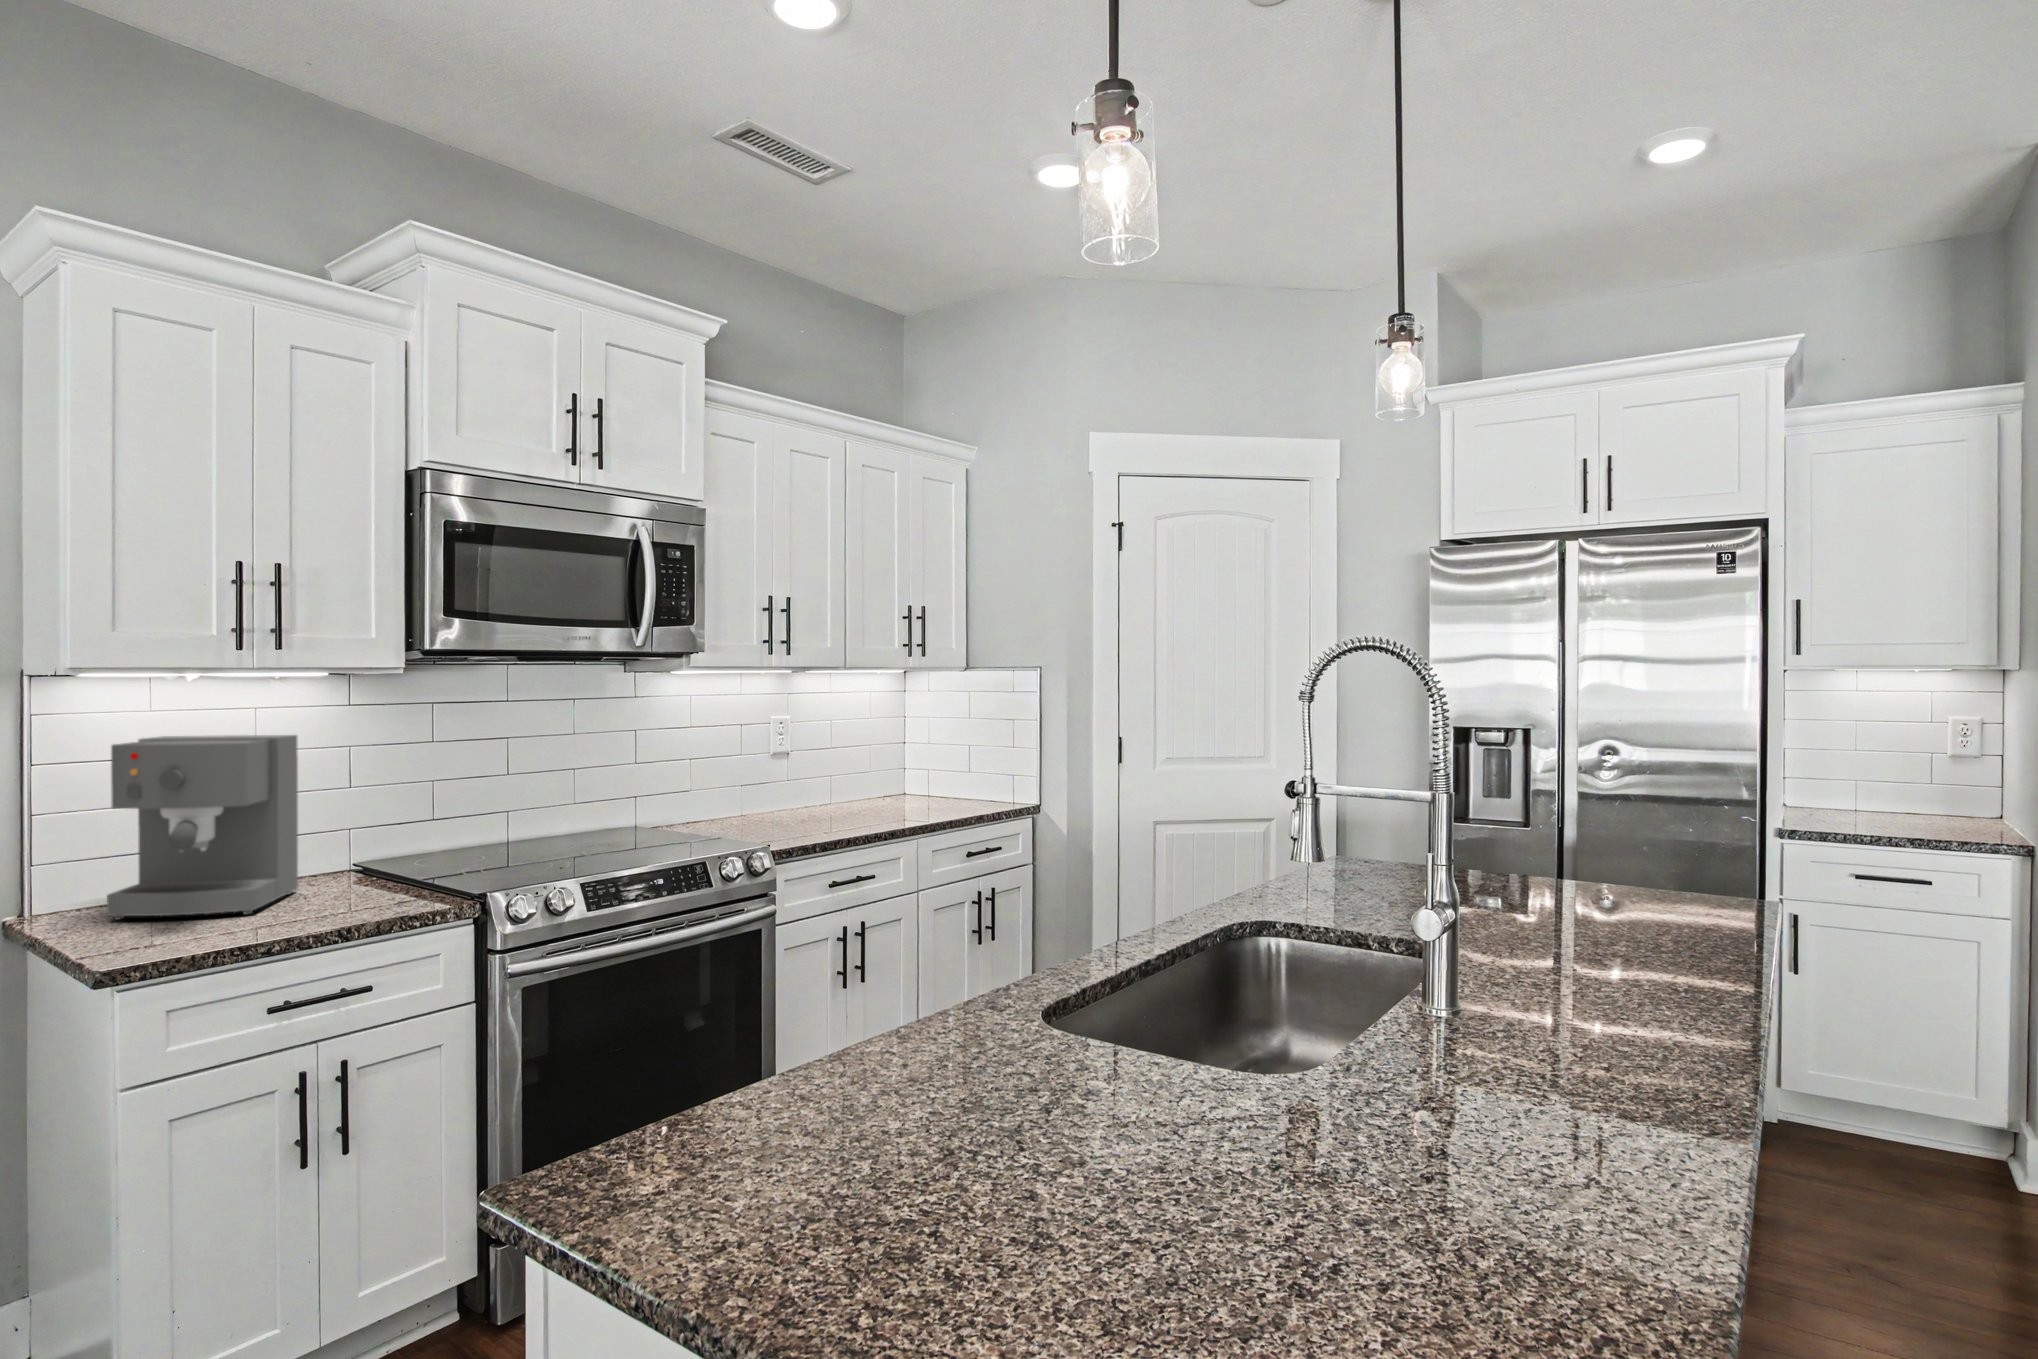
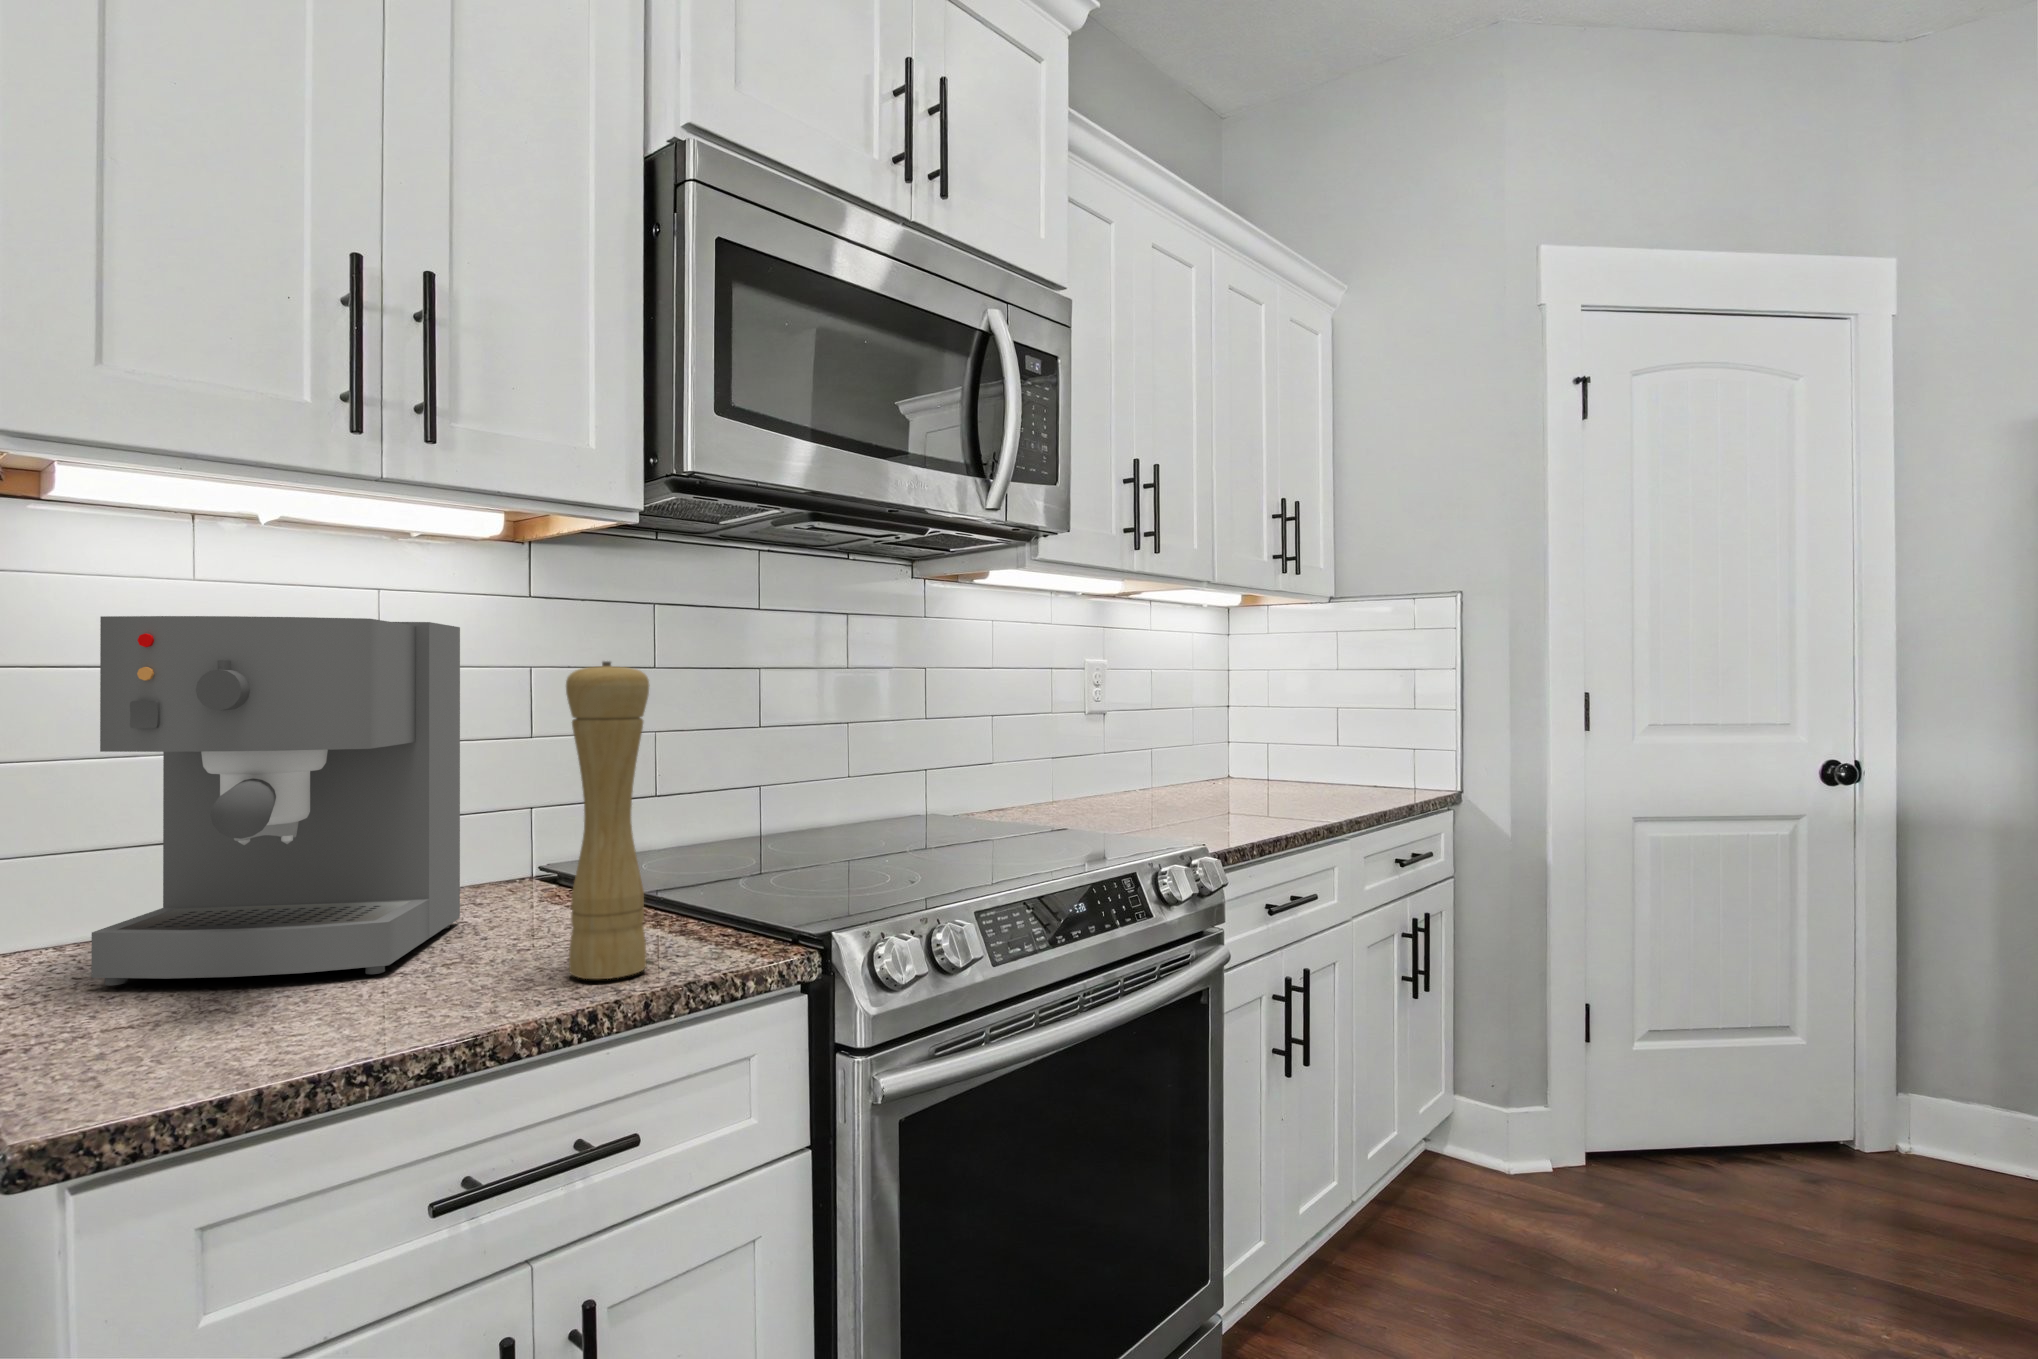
pepper mill: none [342,763,385,916] -> present [566,661,649,979]

